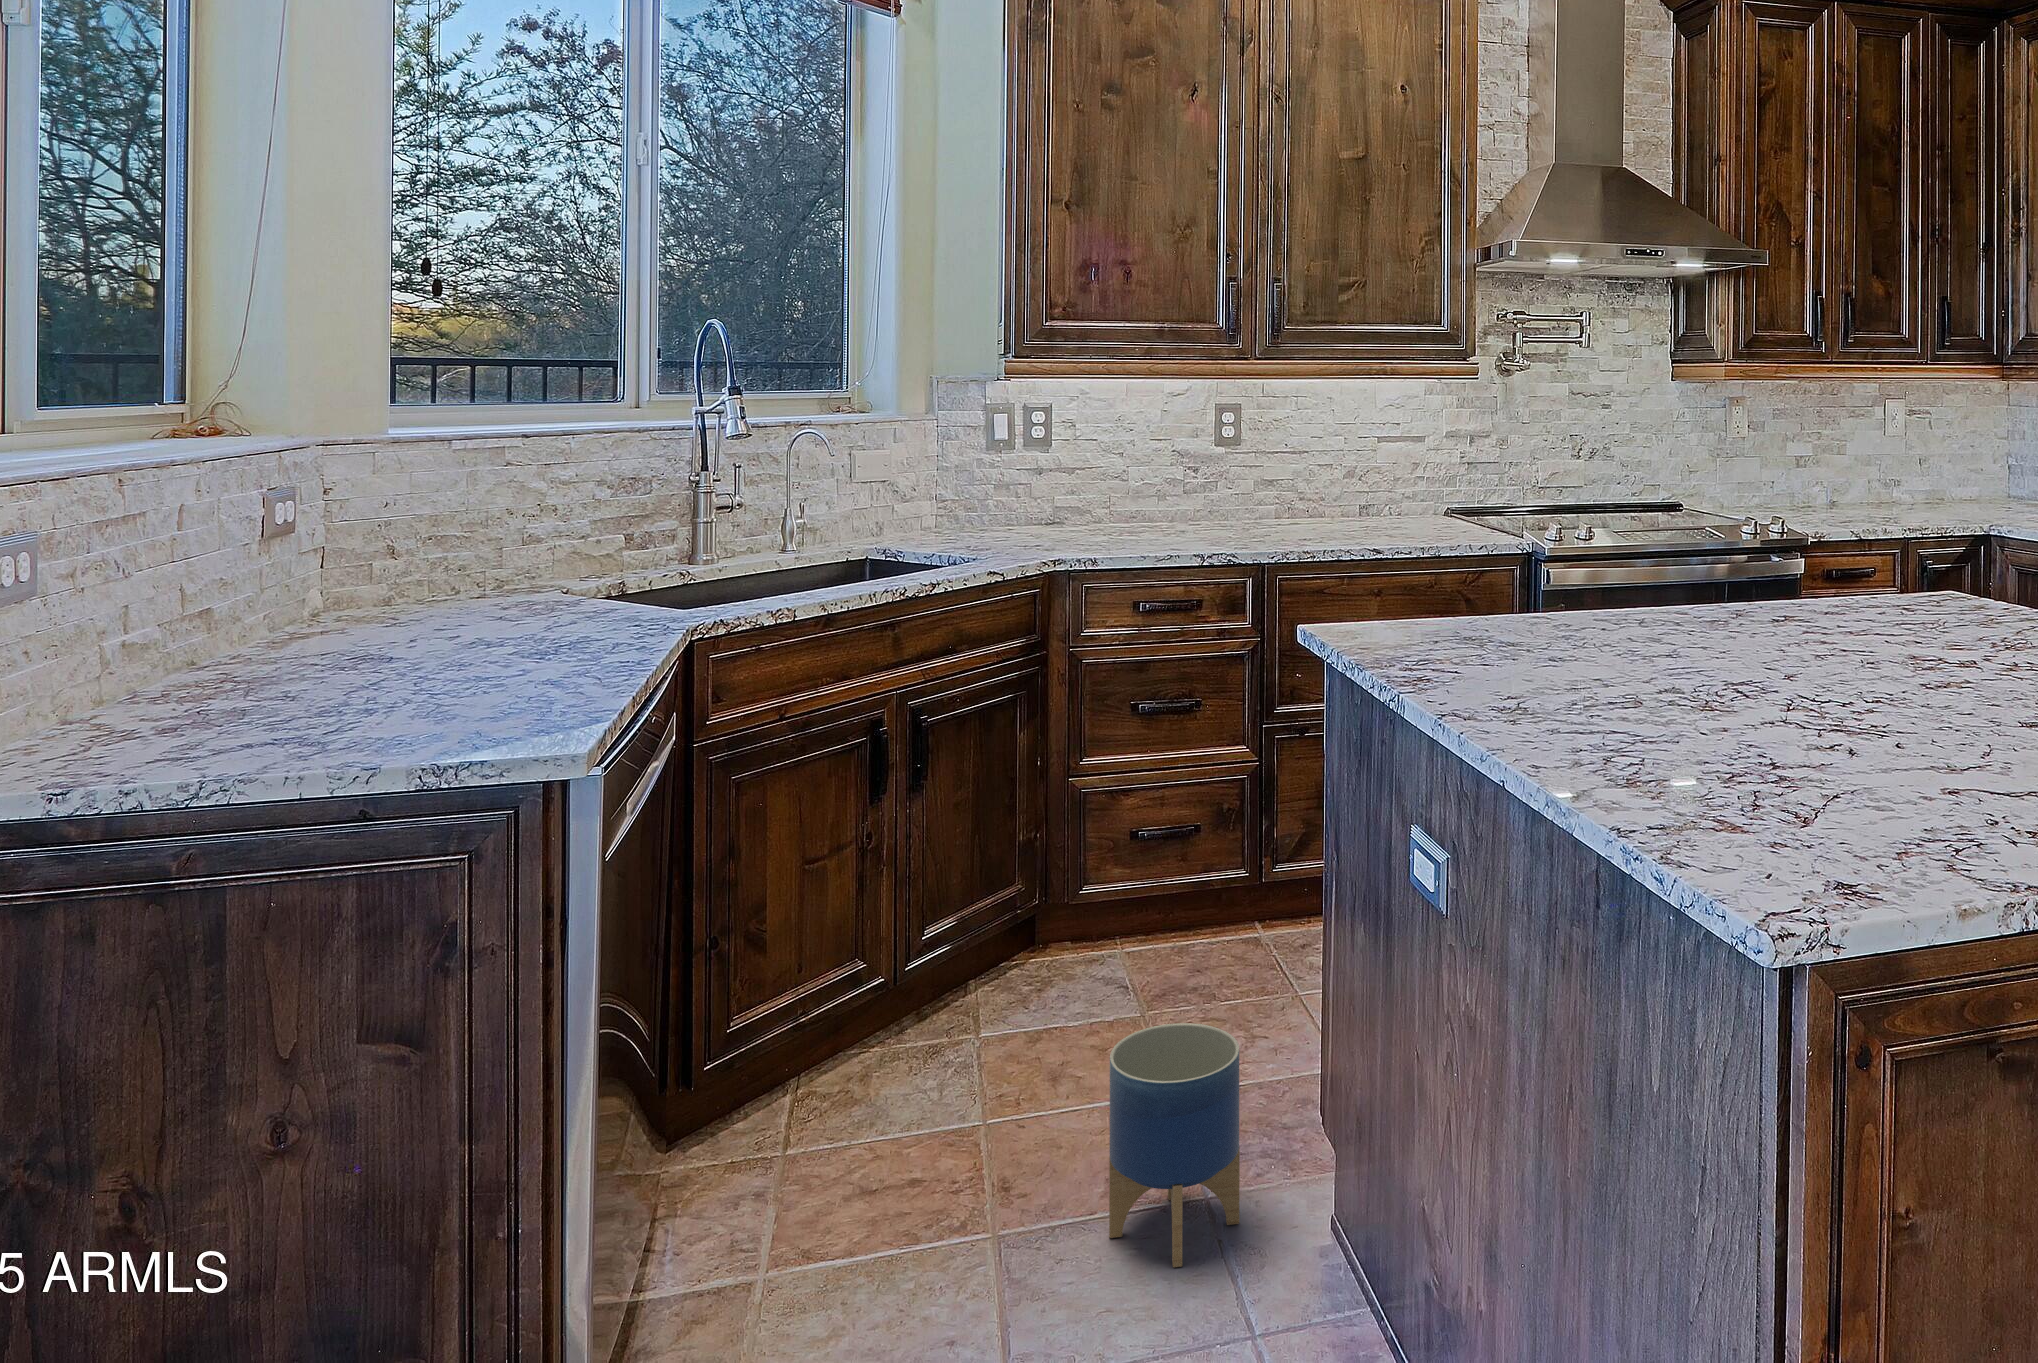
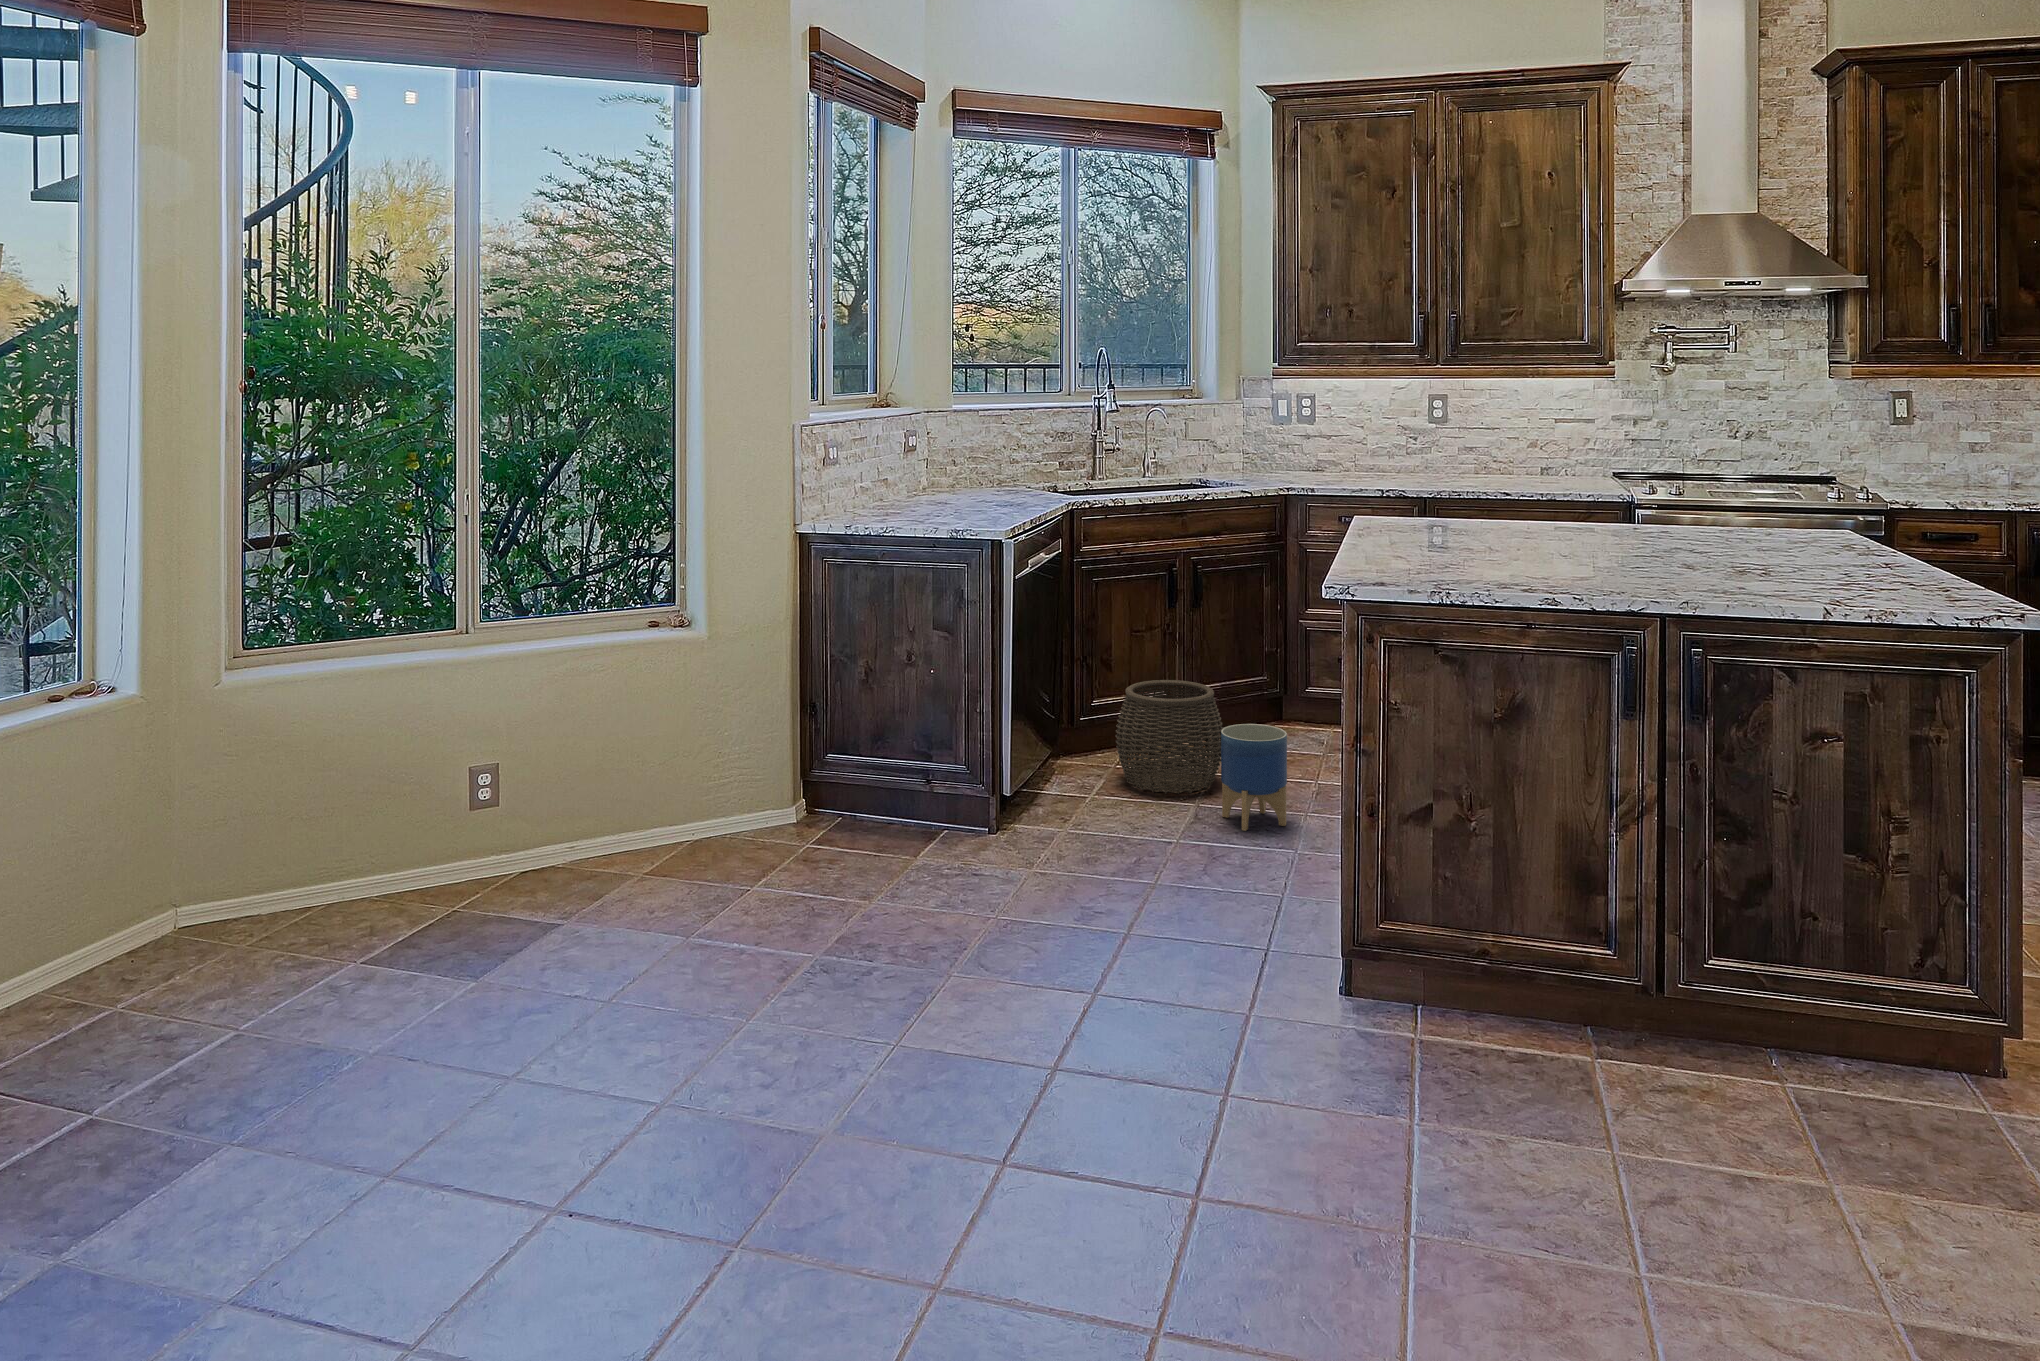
woven basket: none [829,946,1056,1210] -> present [1115,680,1223,794]

